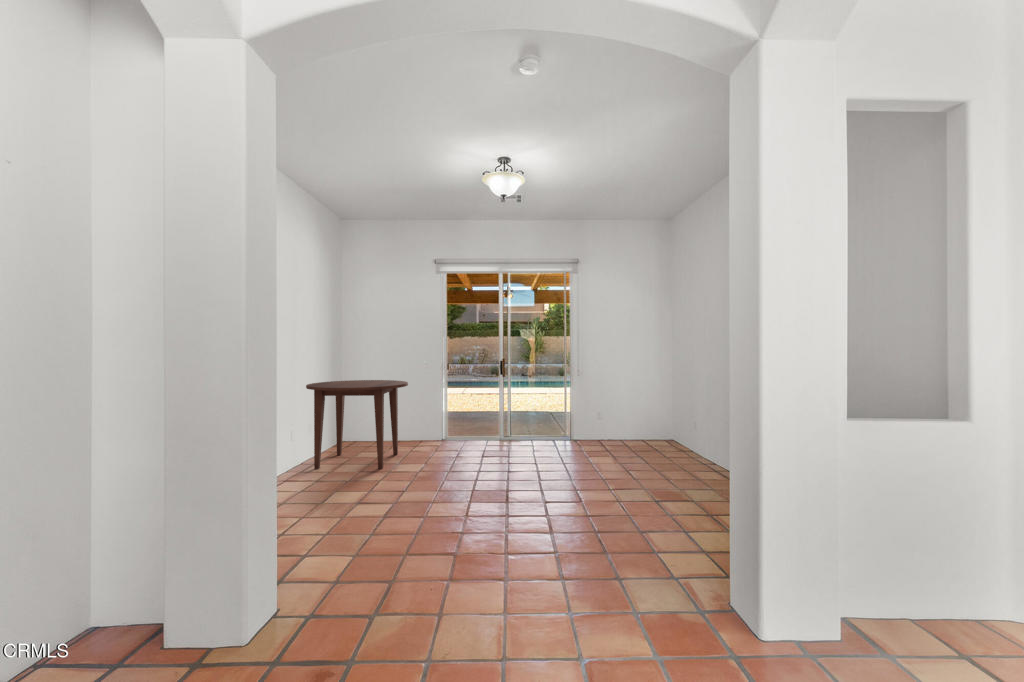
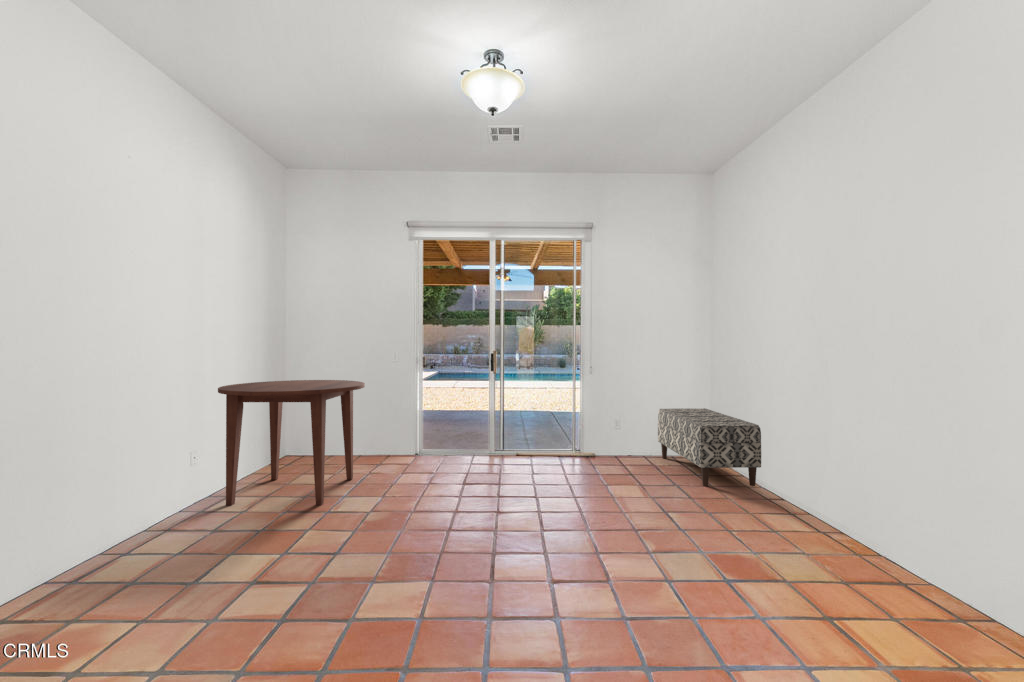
bench: none [633,402,703,458] -> present [658,408,761,486]

